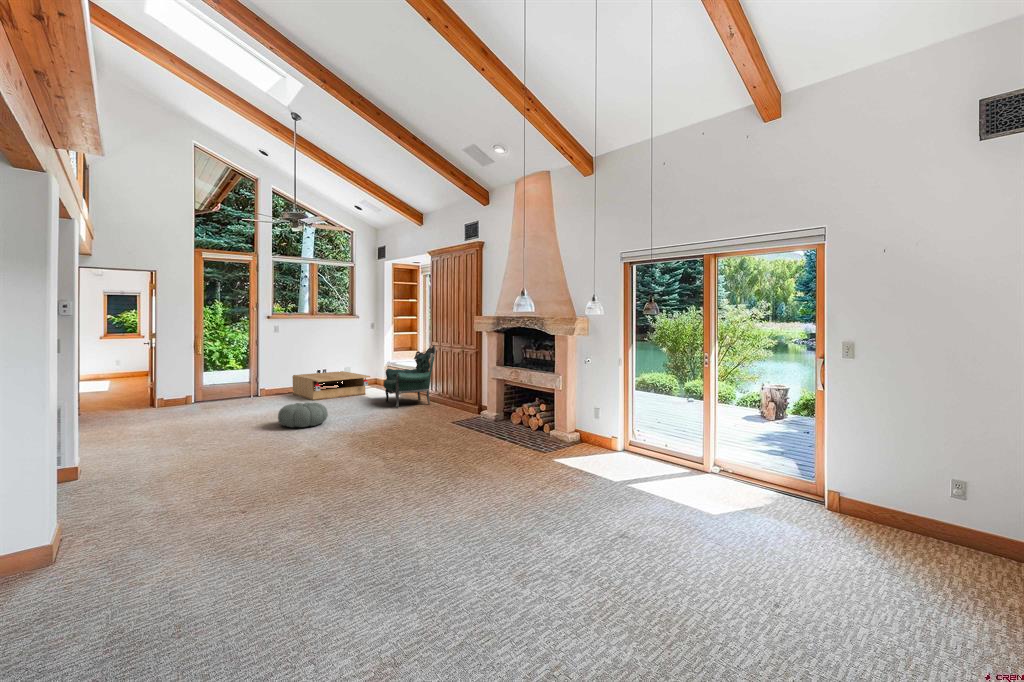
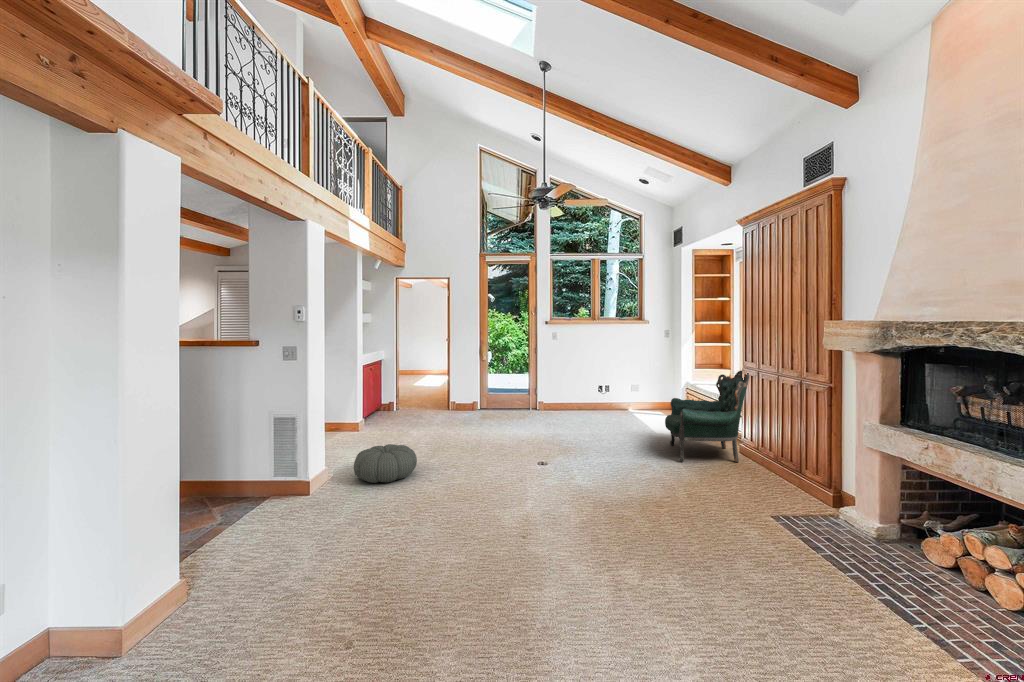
coffee table: present [293,371,370,400] -> none [569,391,656,429]
pouf: present [278,402,328,428] -> present [354,444,417,483]

